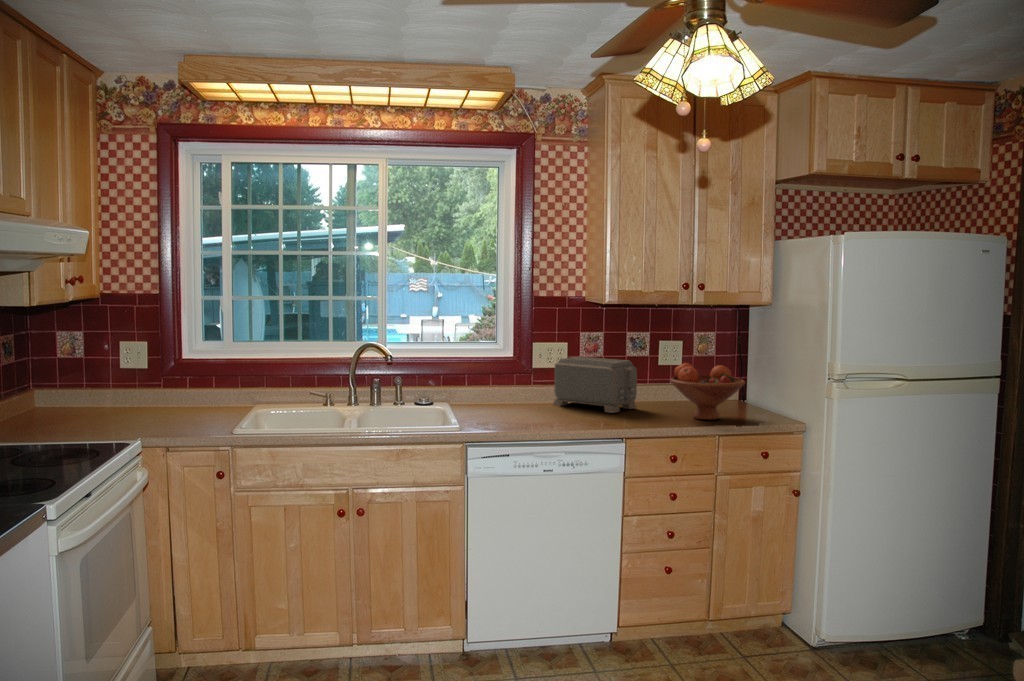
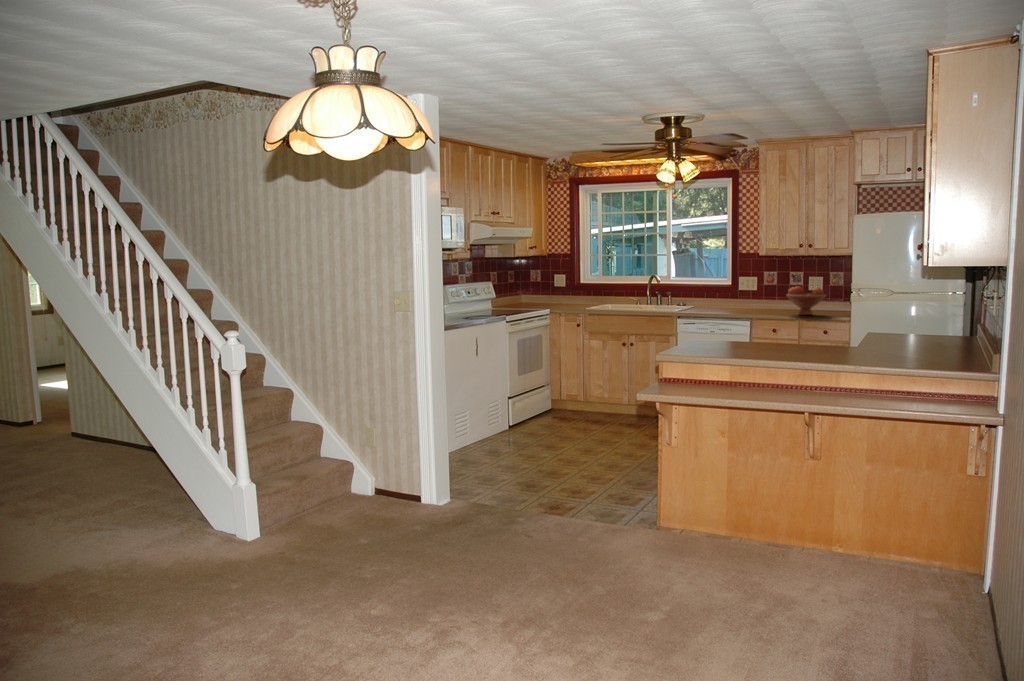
toaster: present [553,357,637,413] -> none [739,284,781,311]

